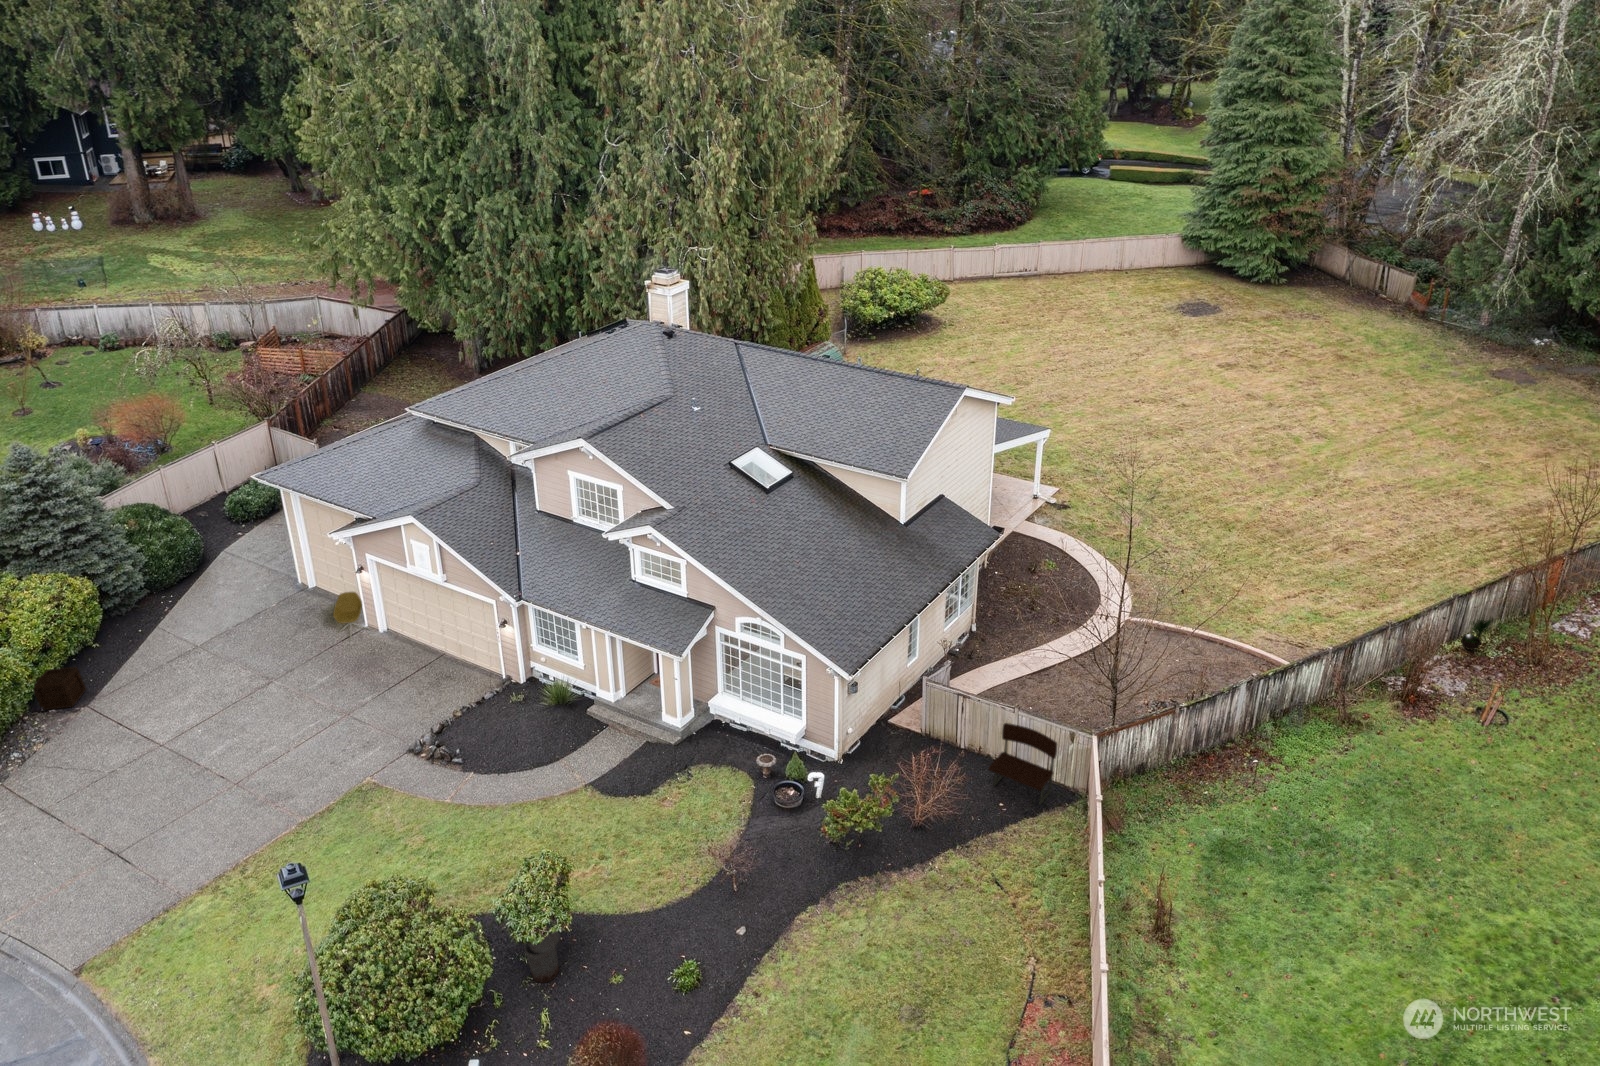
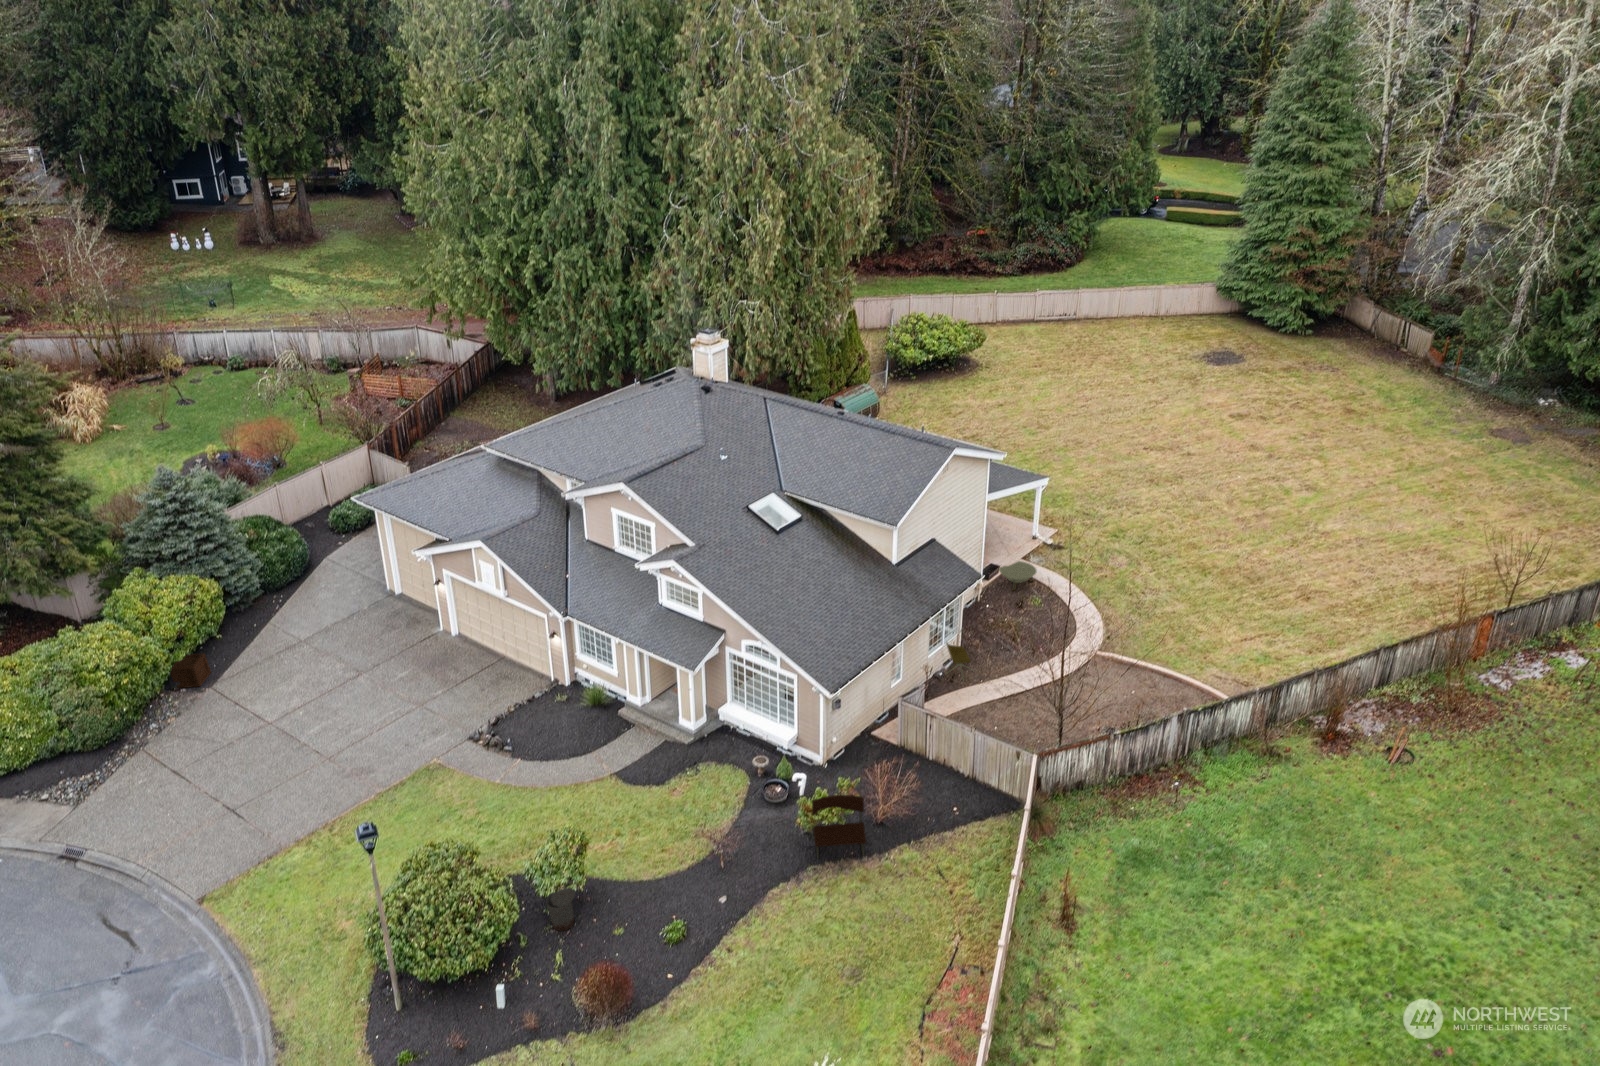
round table: none [1004,522,1046,555] -> present [999,561,1036,591]
chair: present [333,592,366,631] -> present [946,643,971,677]
potted tree: present [1461,620,1490,650] -> none [1389,668,1418,697]
bench: present [988,723,1057,805] -> present [812,795,866,858]

